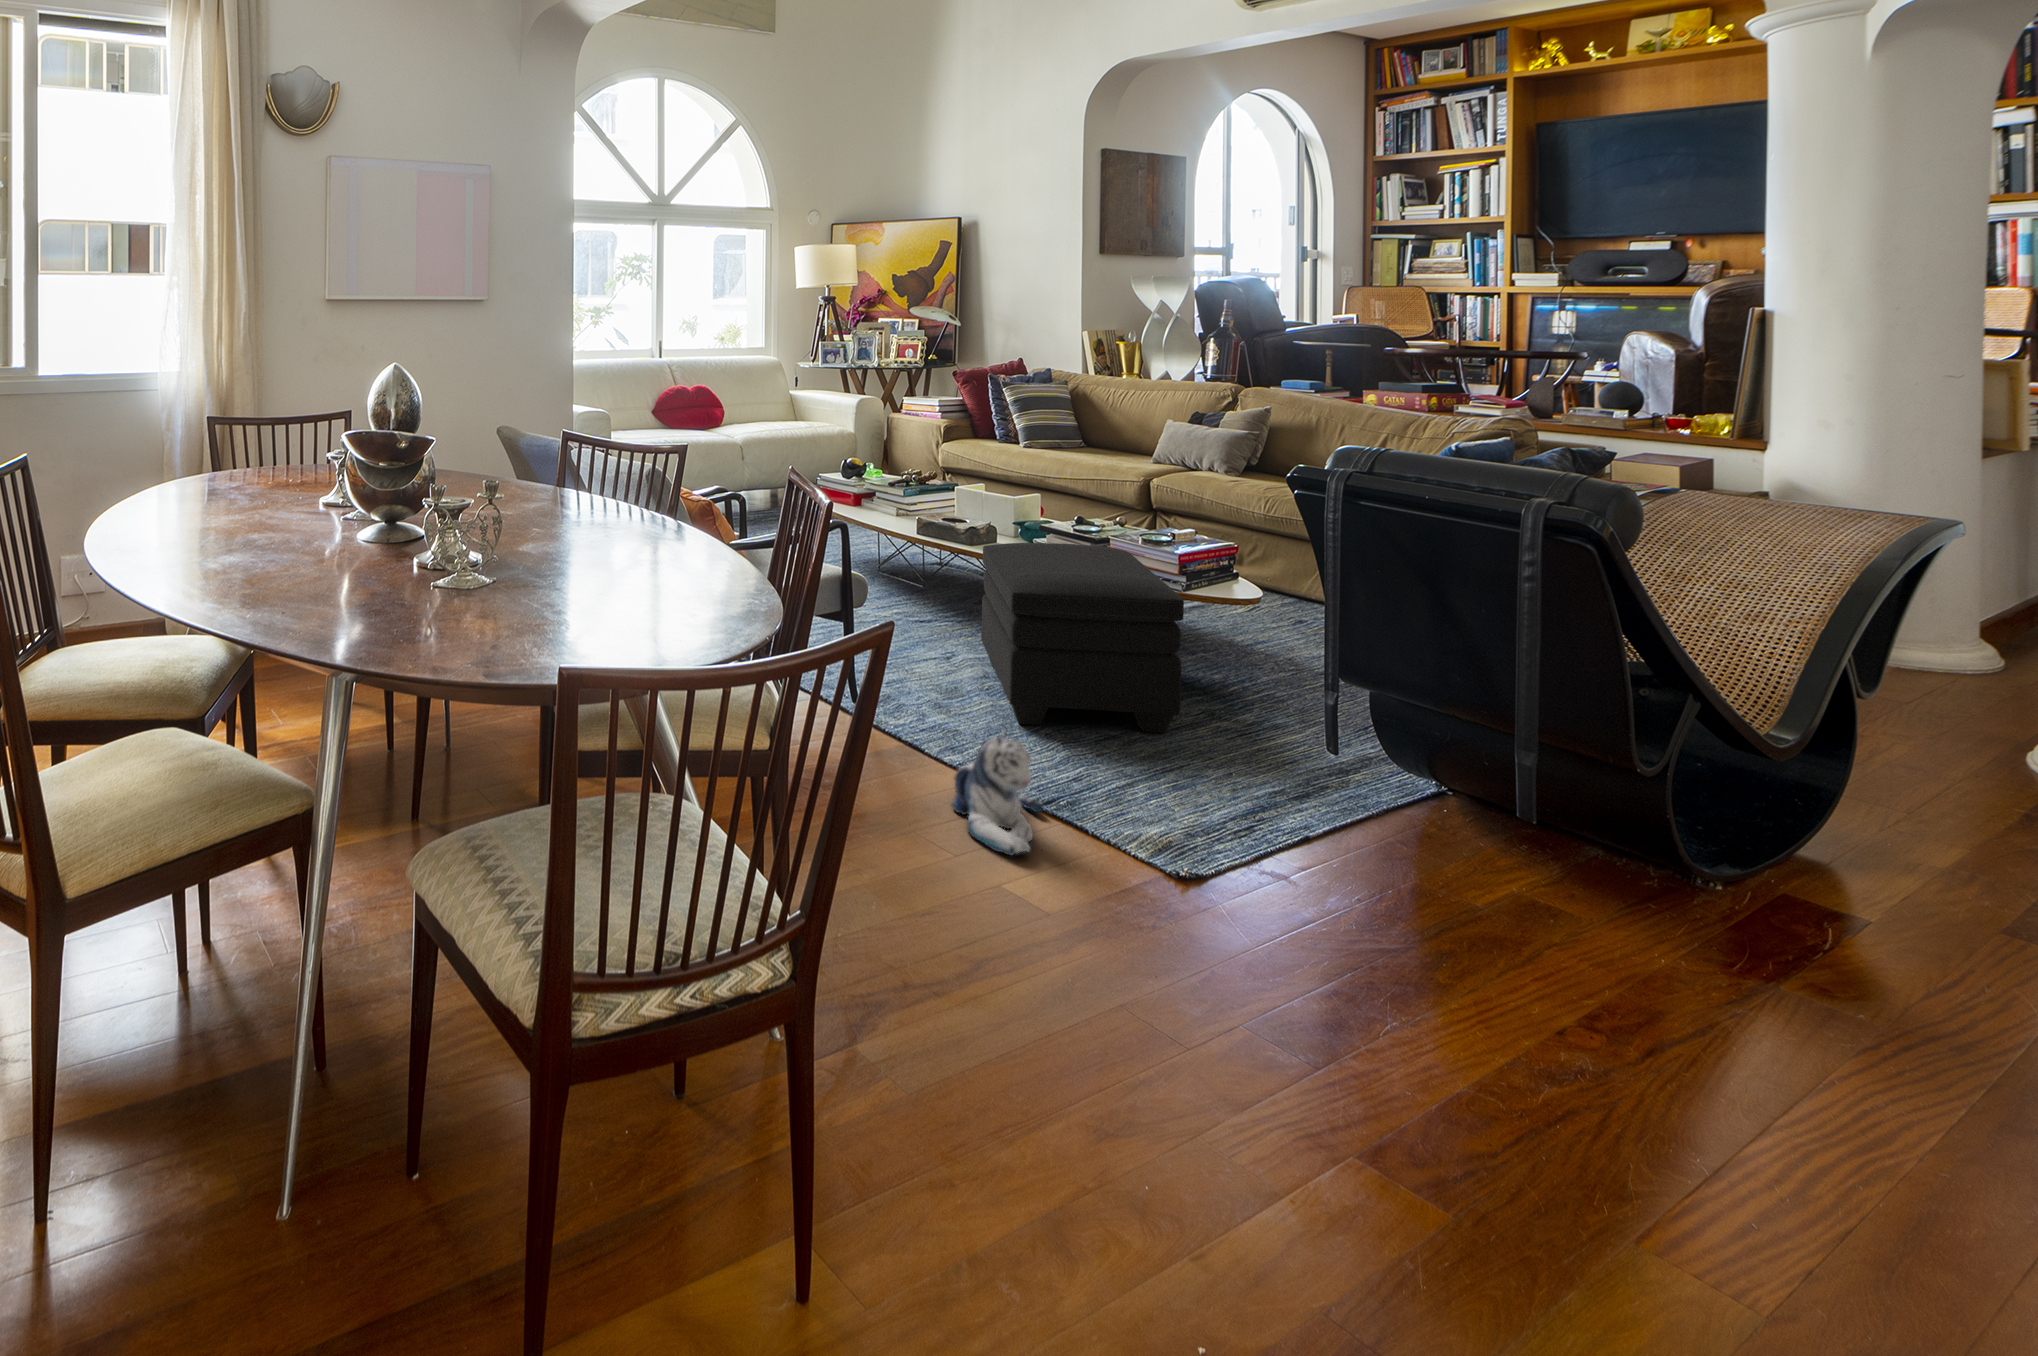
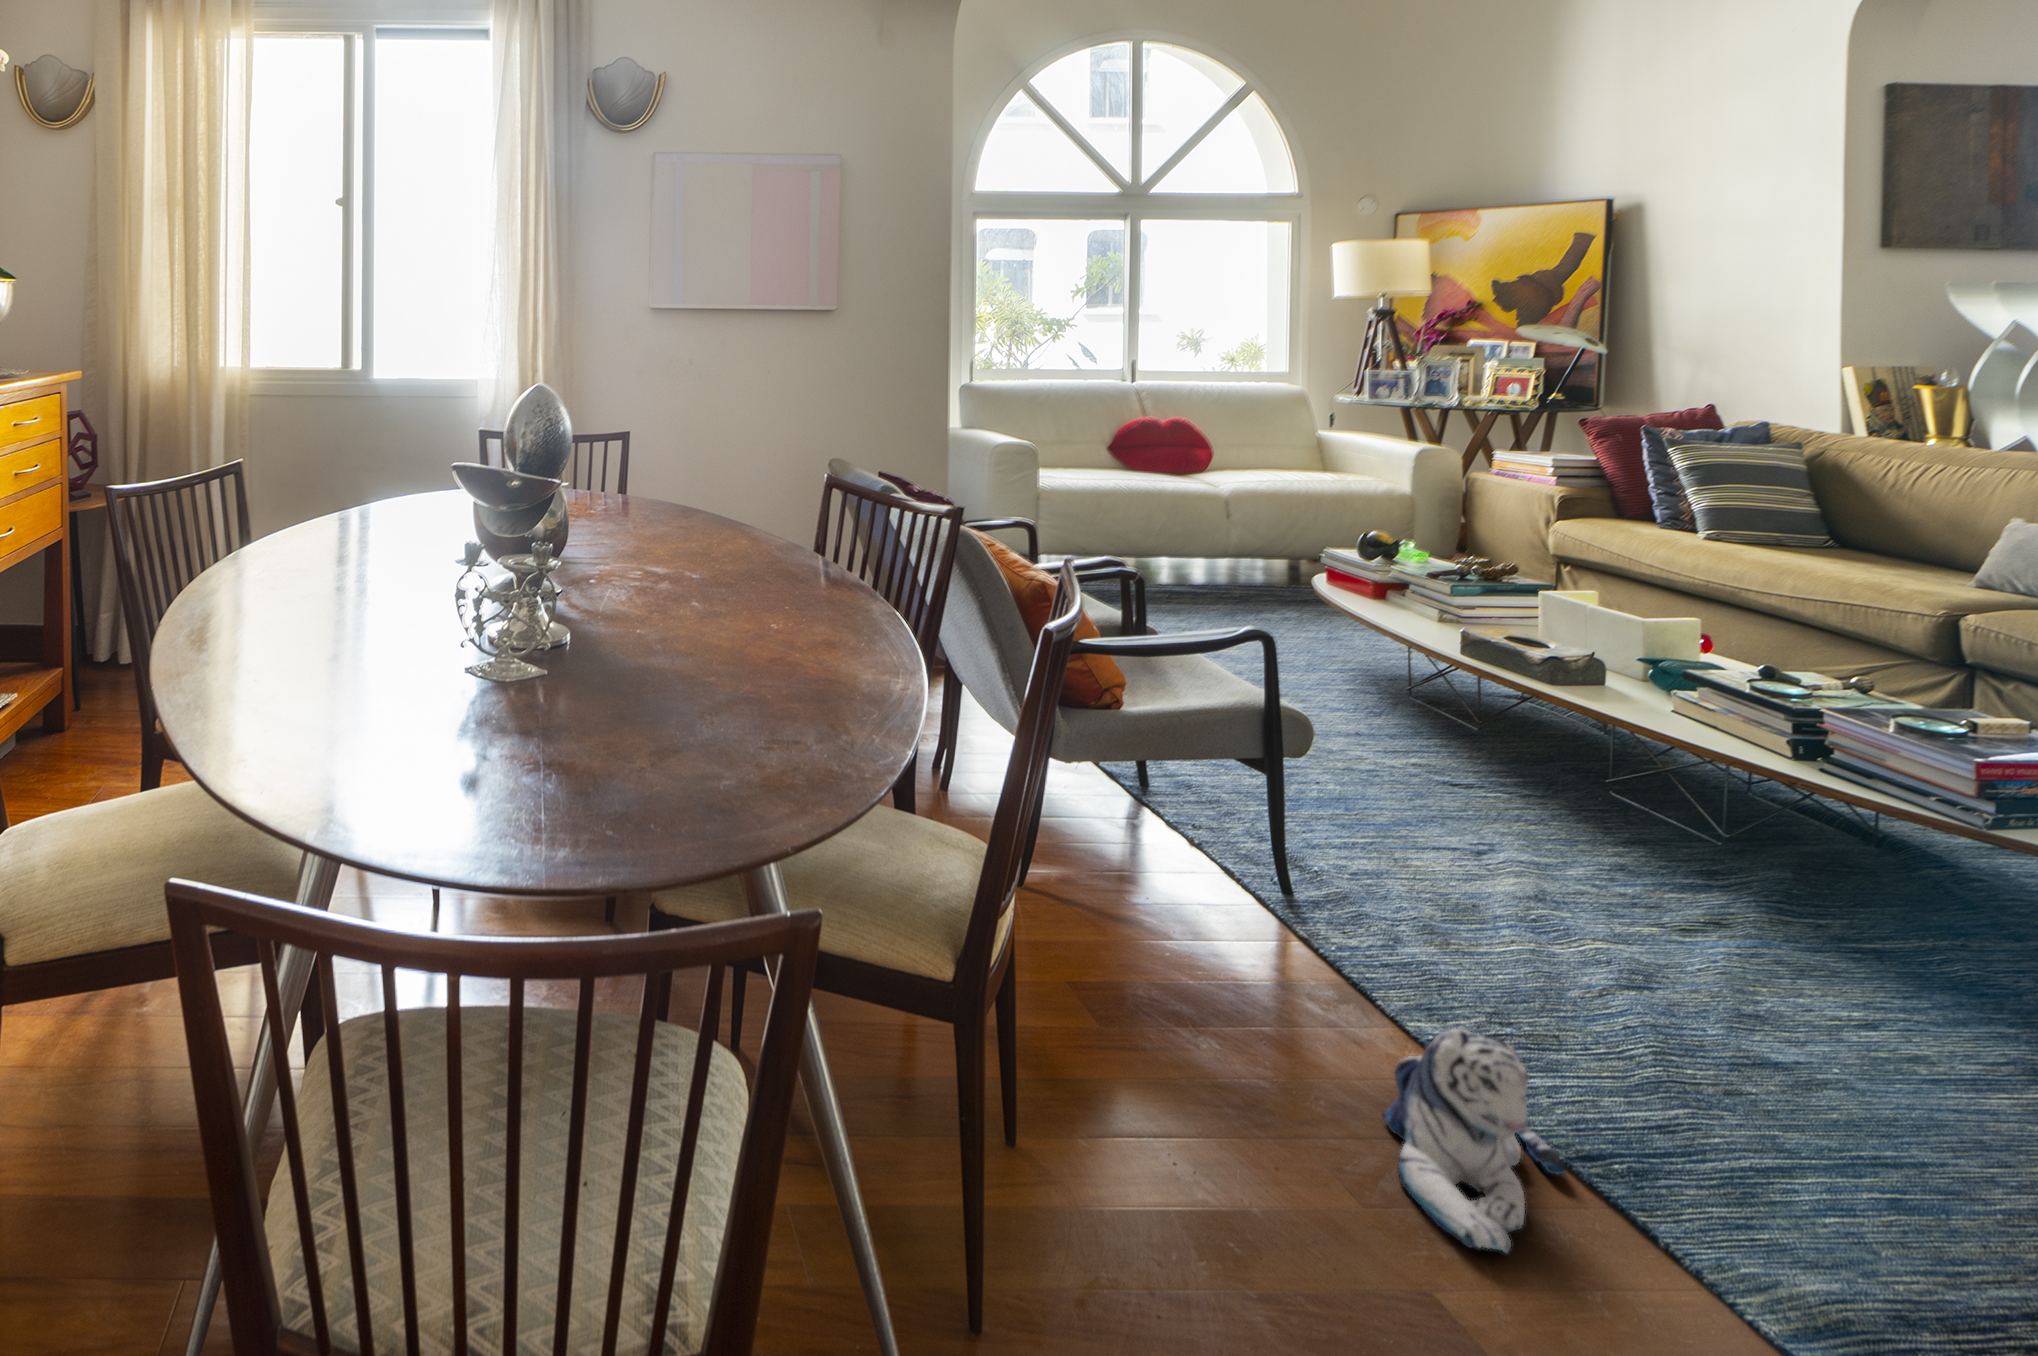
ottoman: present [981,543,1184,733] -> none [1544,689,1957,1081]

